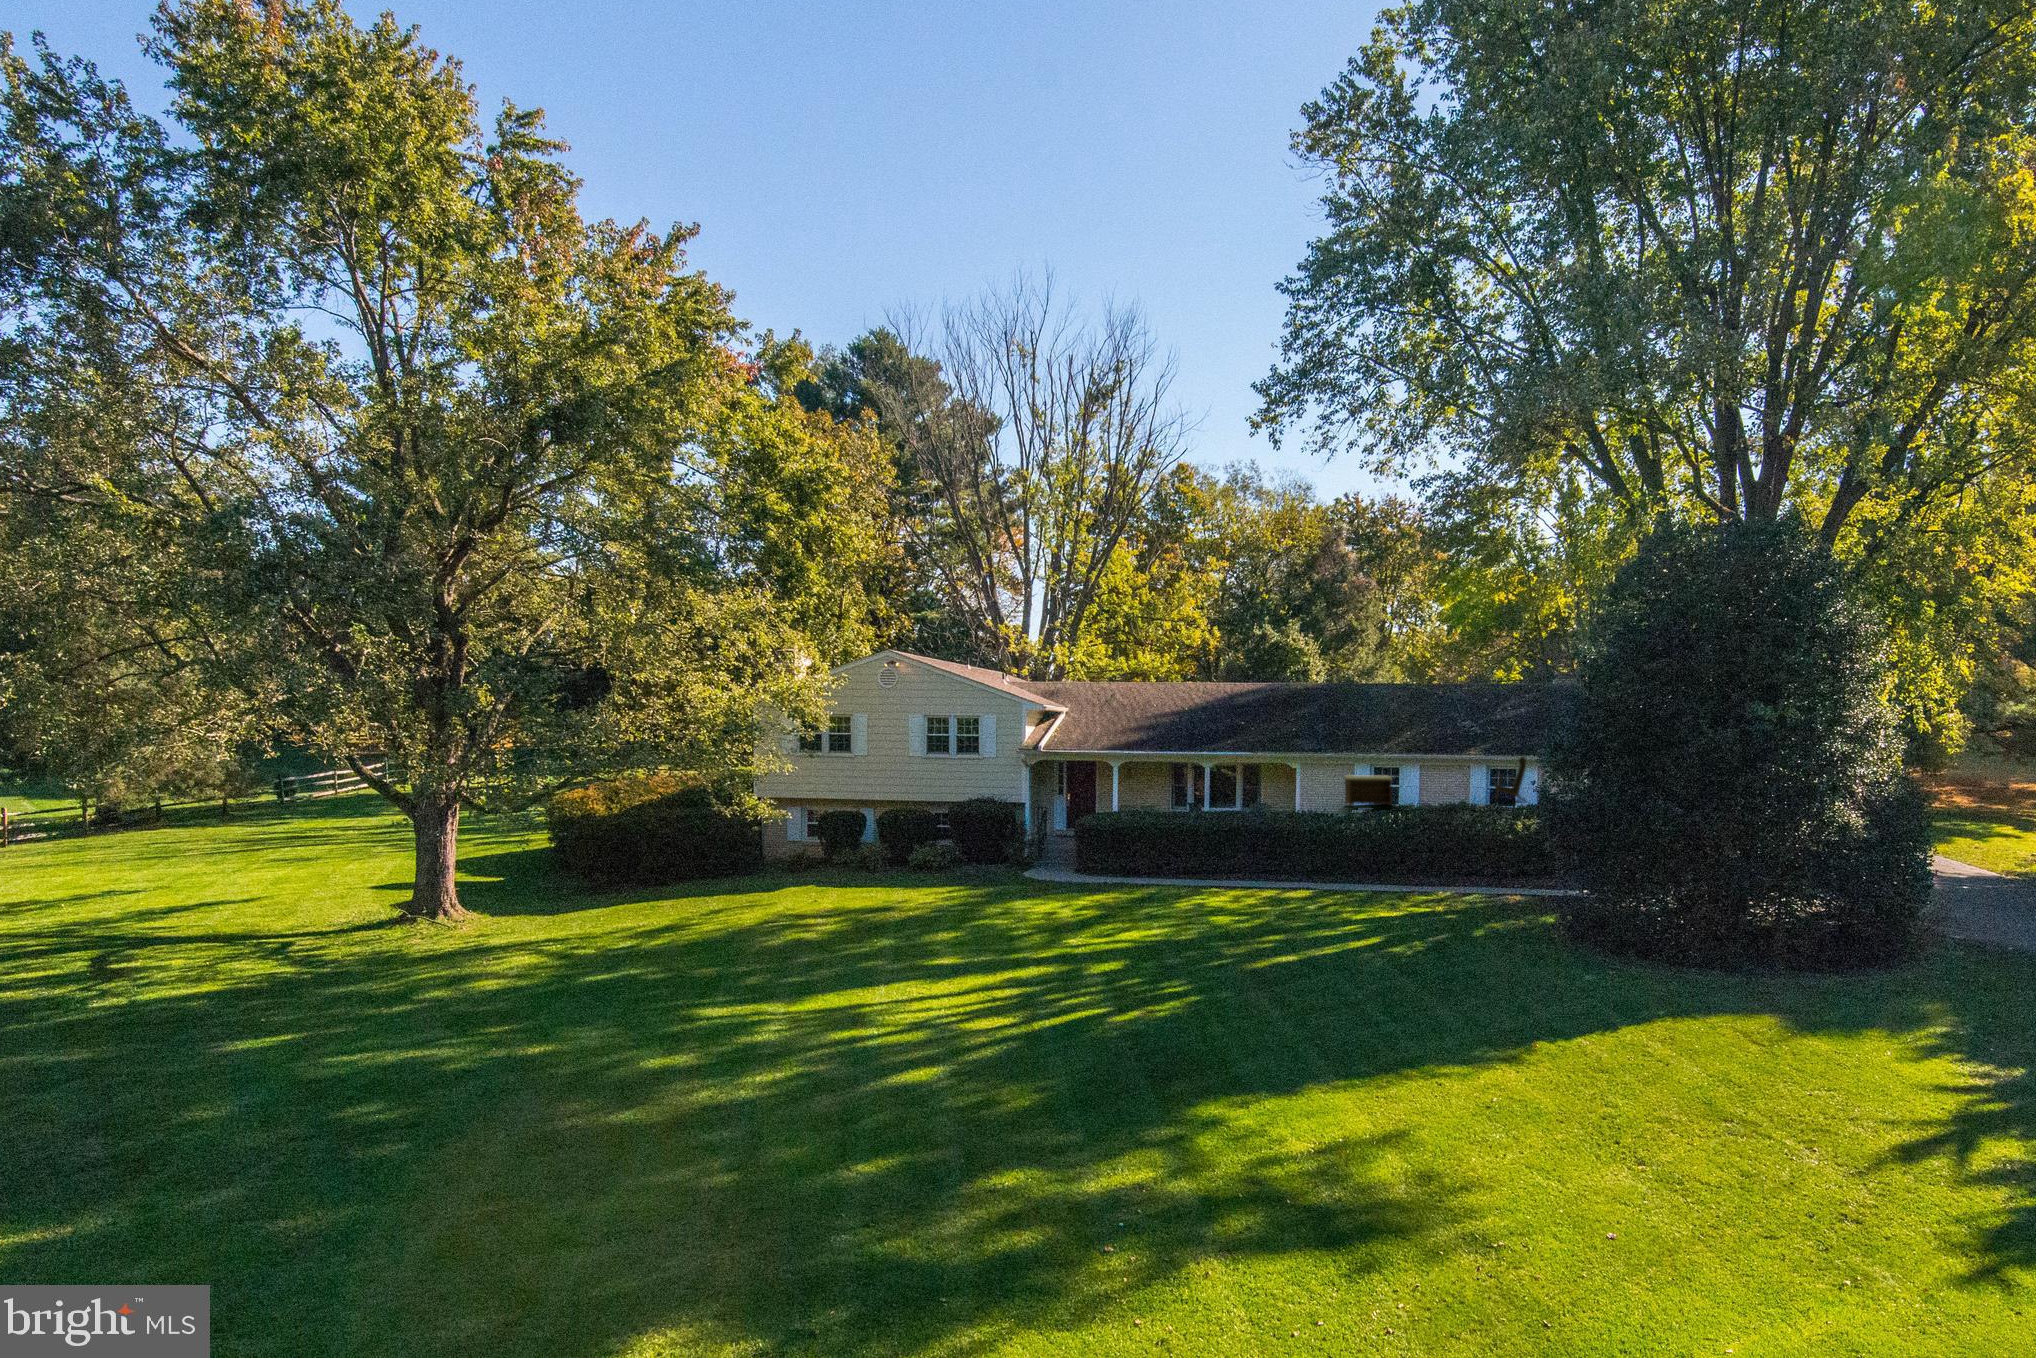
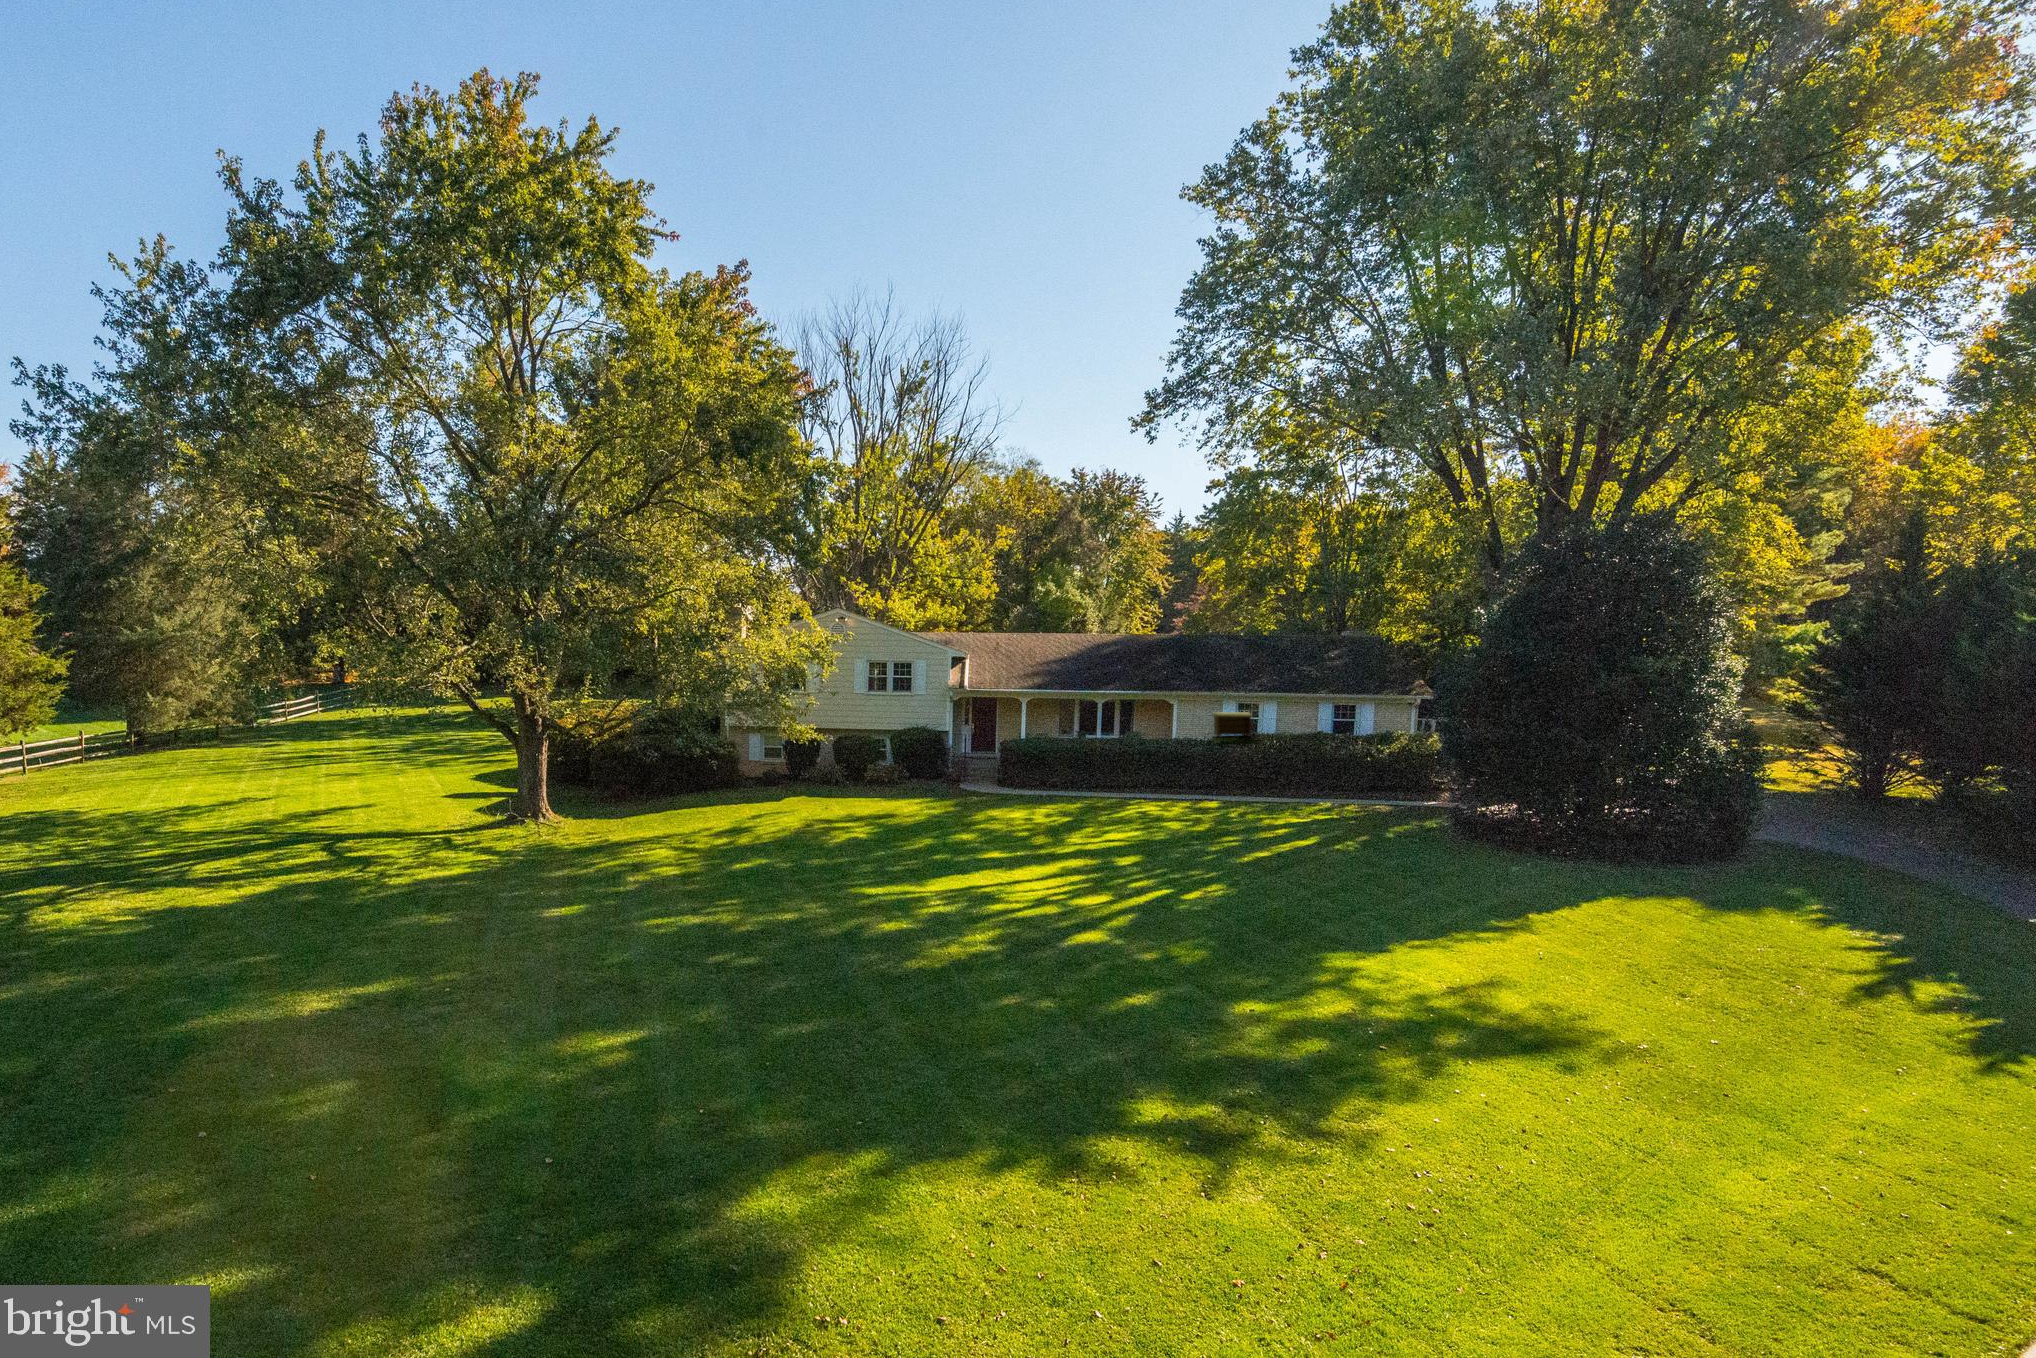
lounge chair: present [1495,756,1526,801] -> none [1332,697,1358,735]

